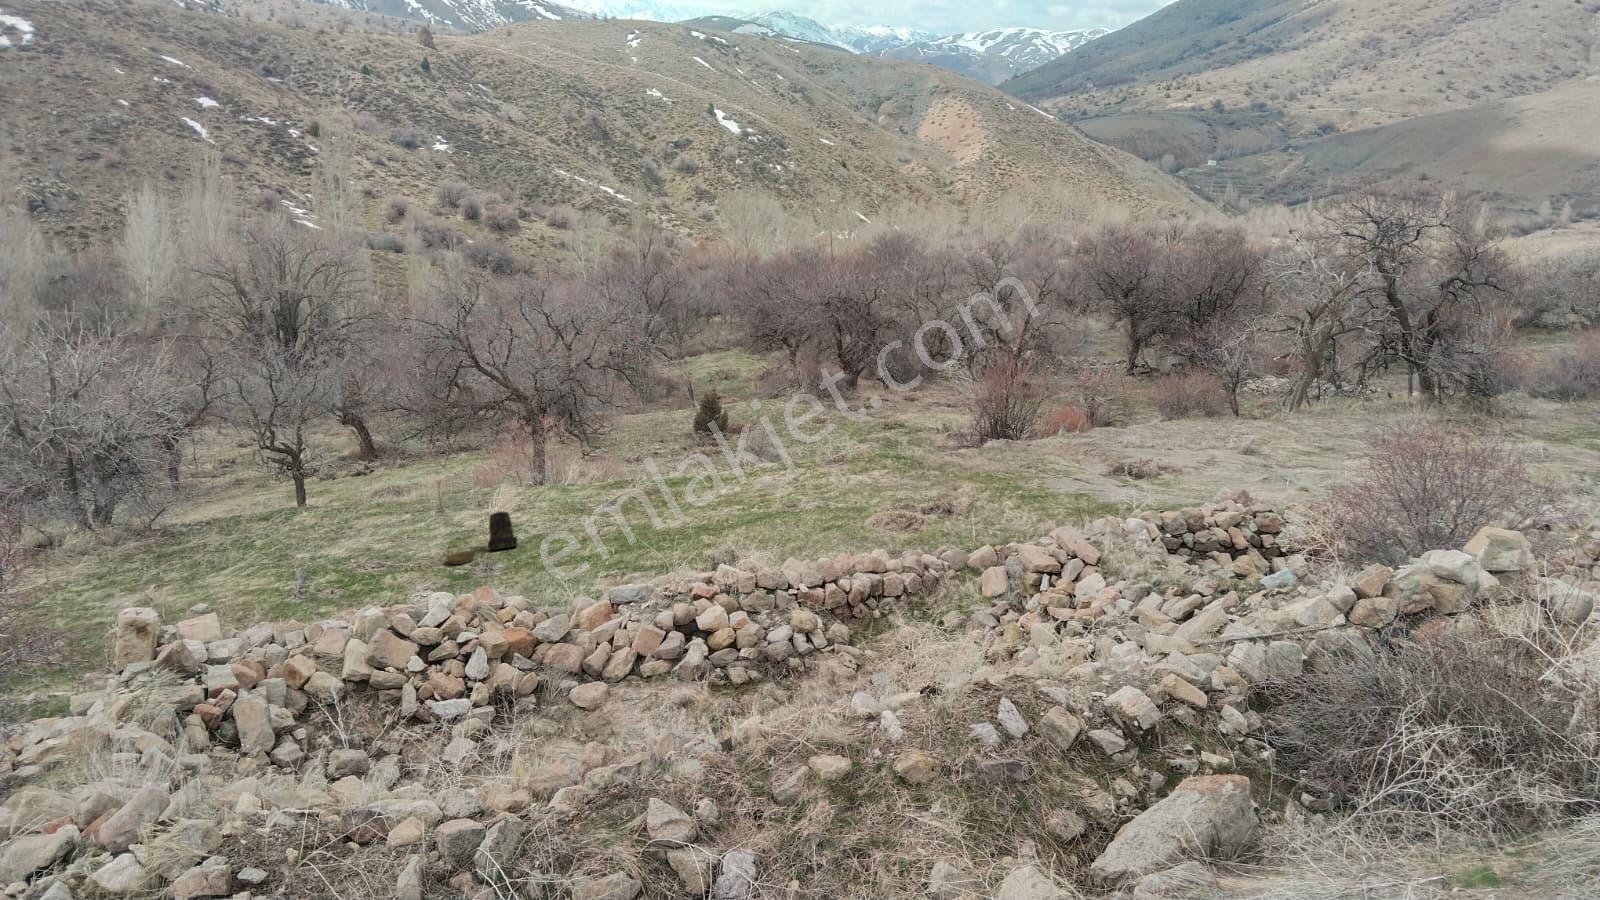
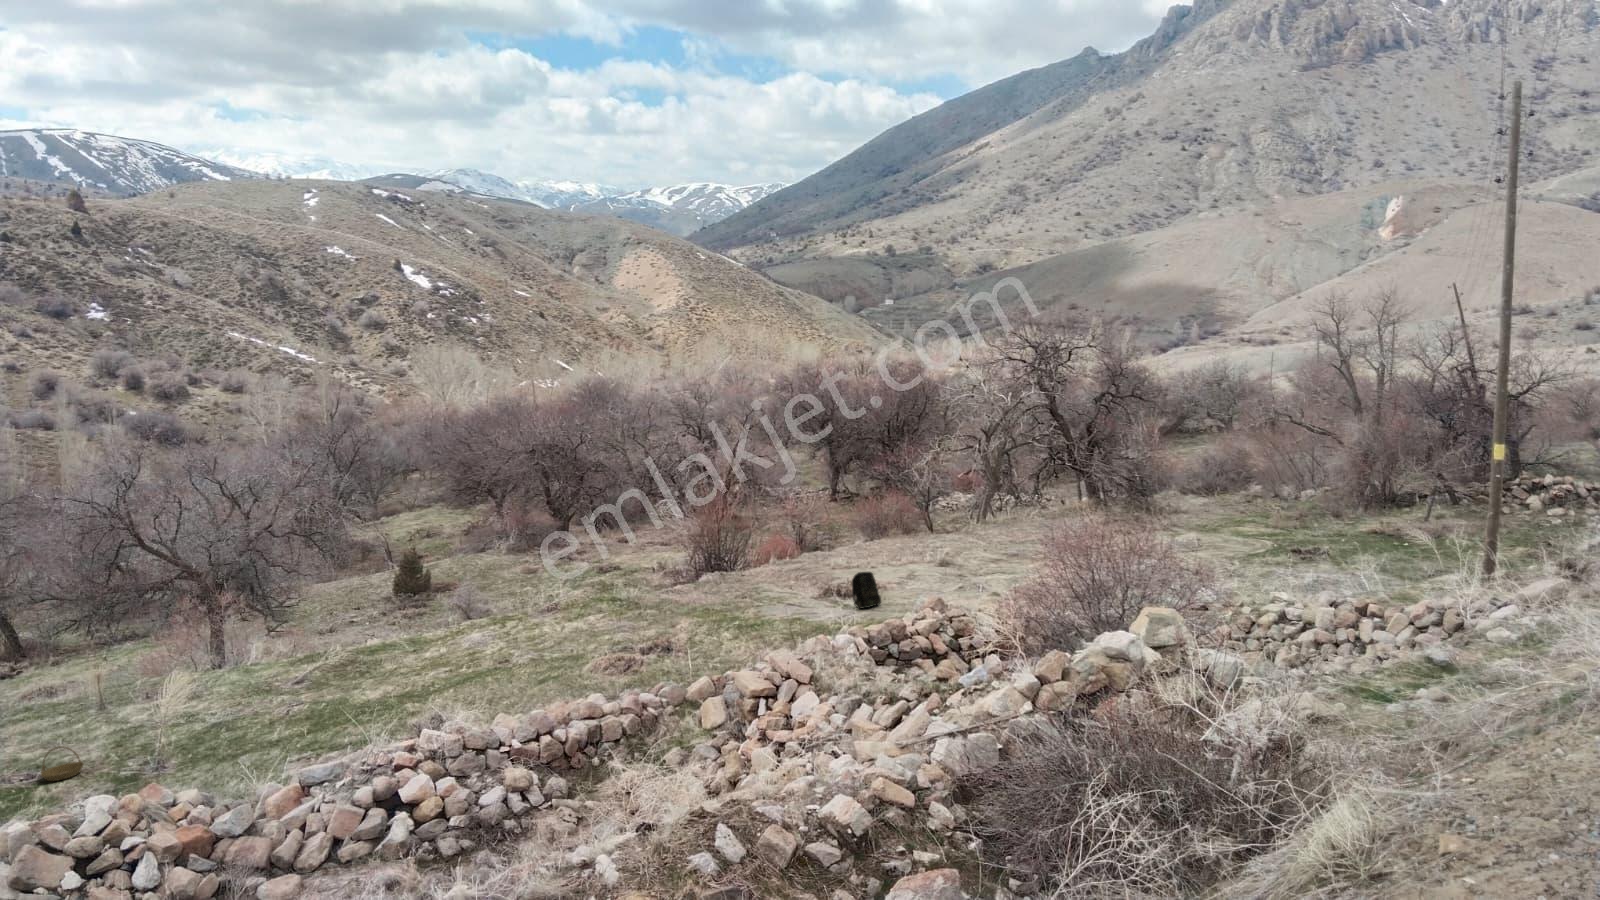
backpack: present [488,511,517,550] -> present [852,572,881,609]

